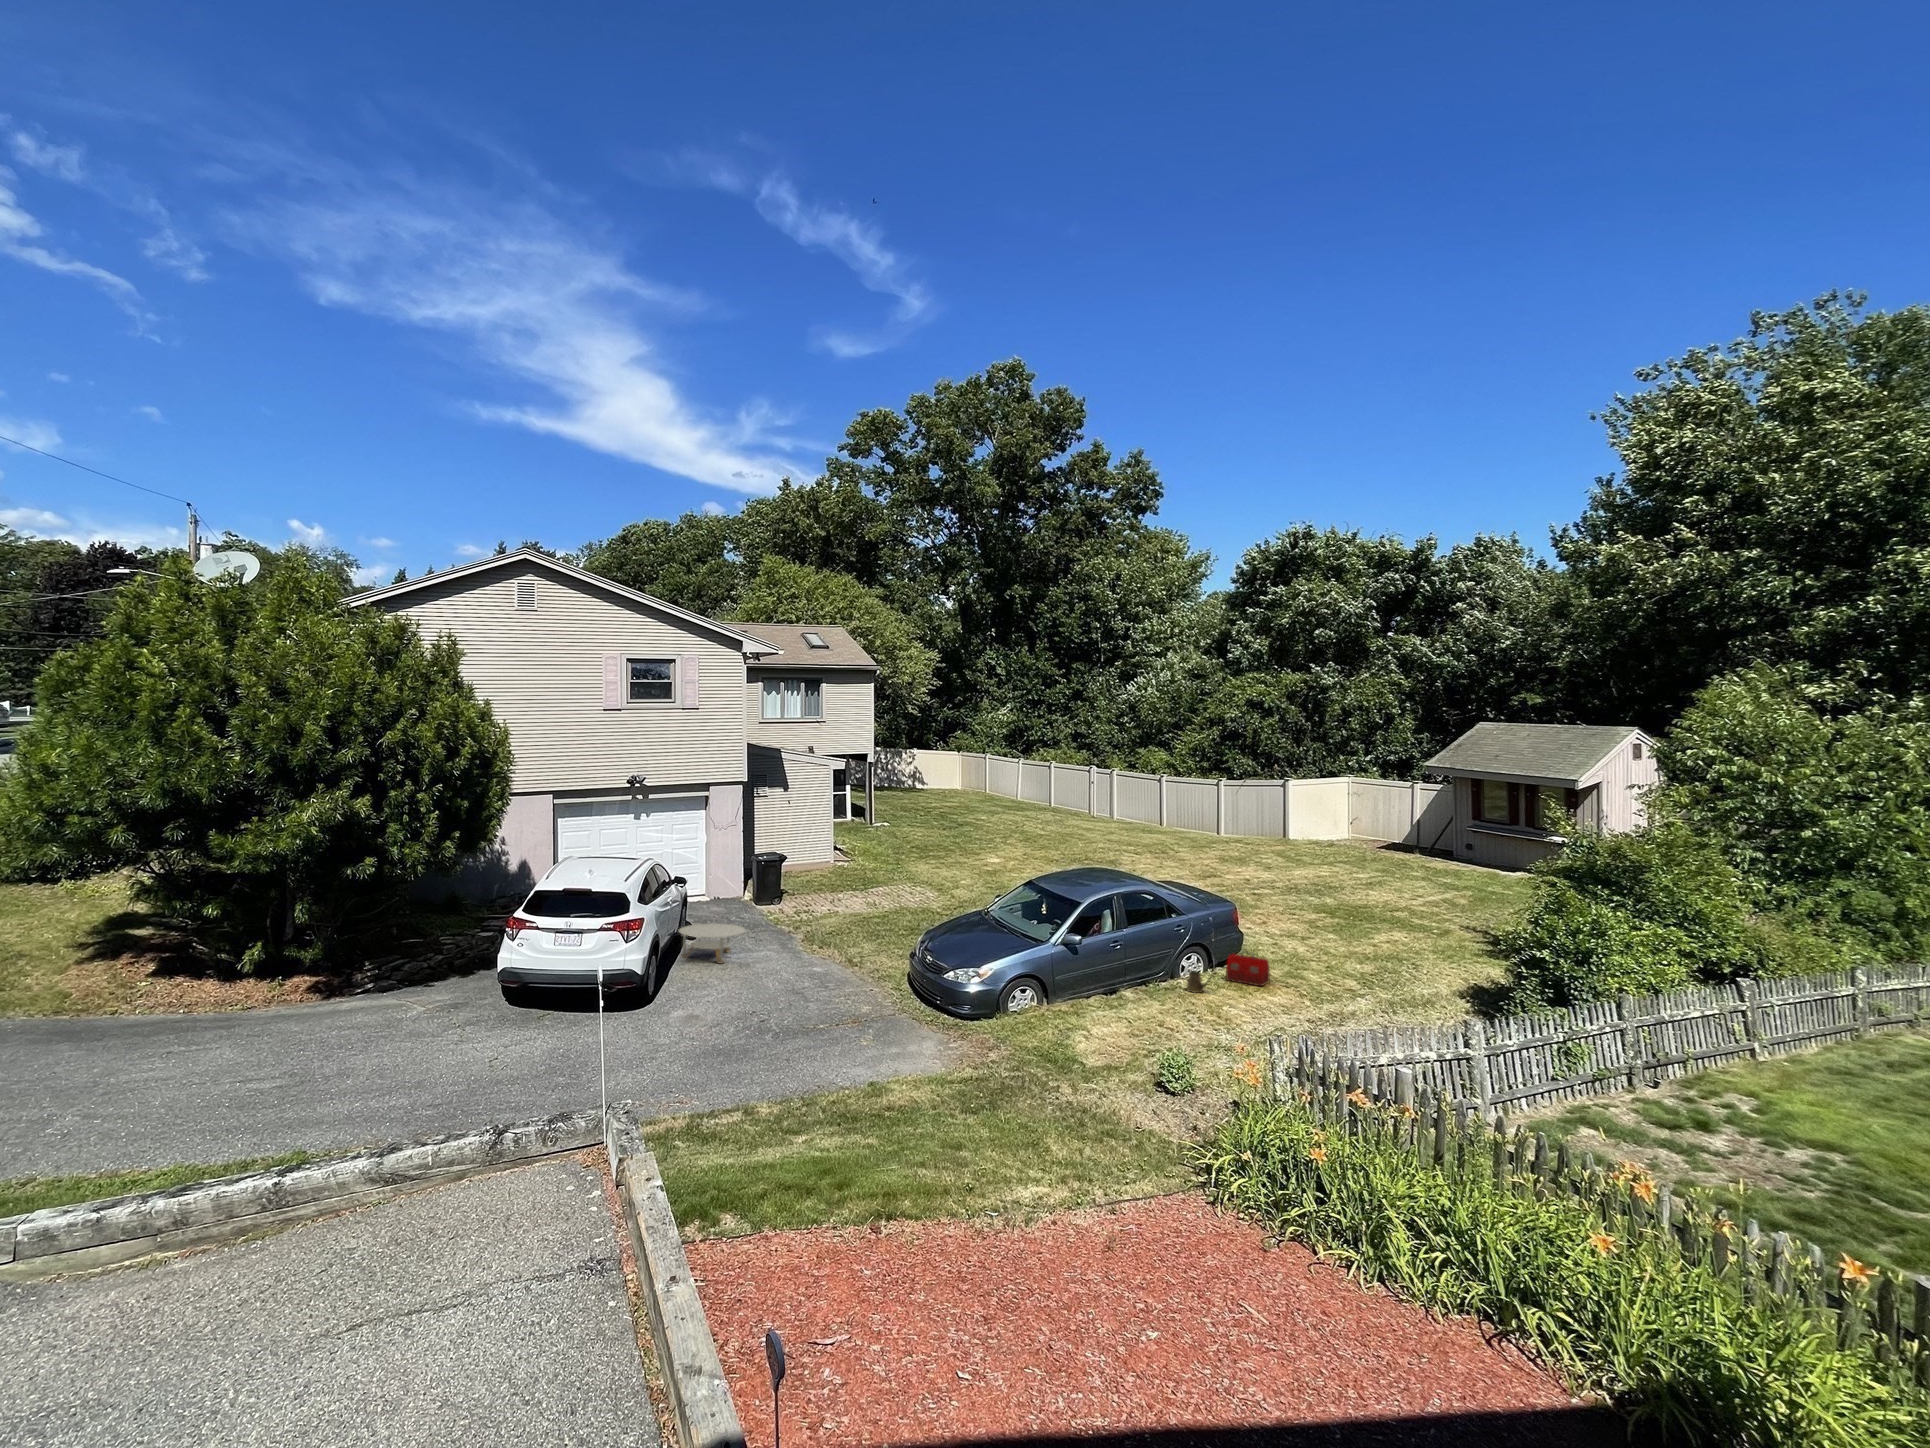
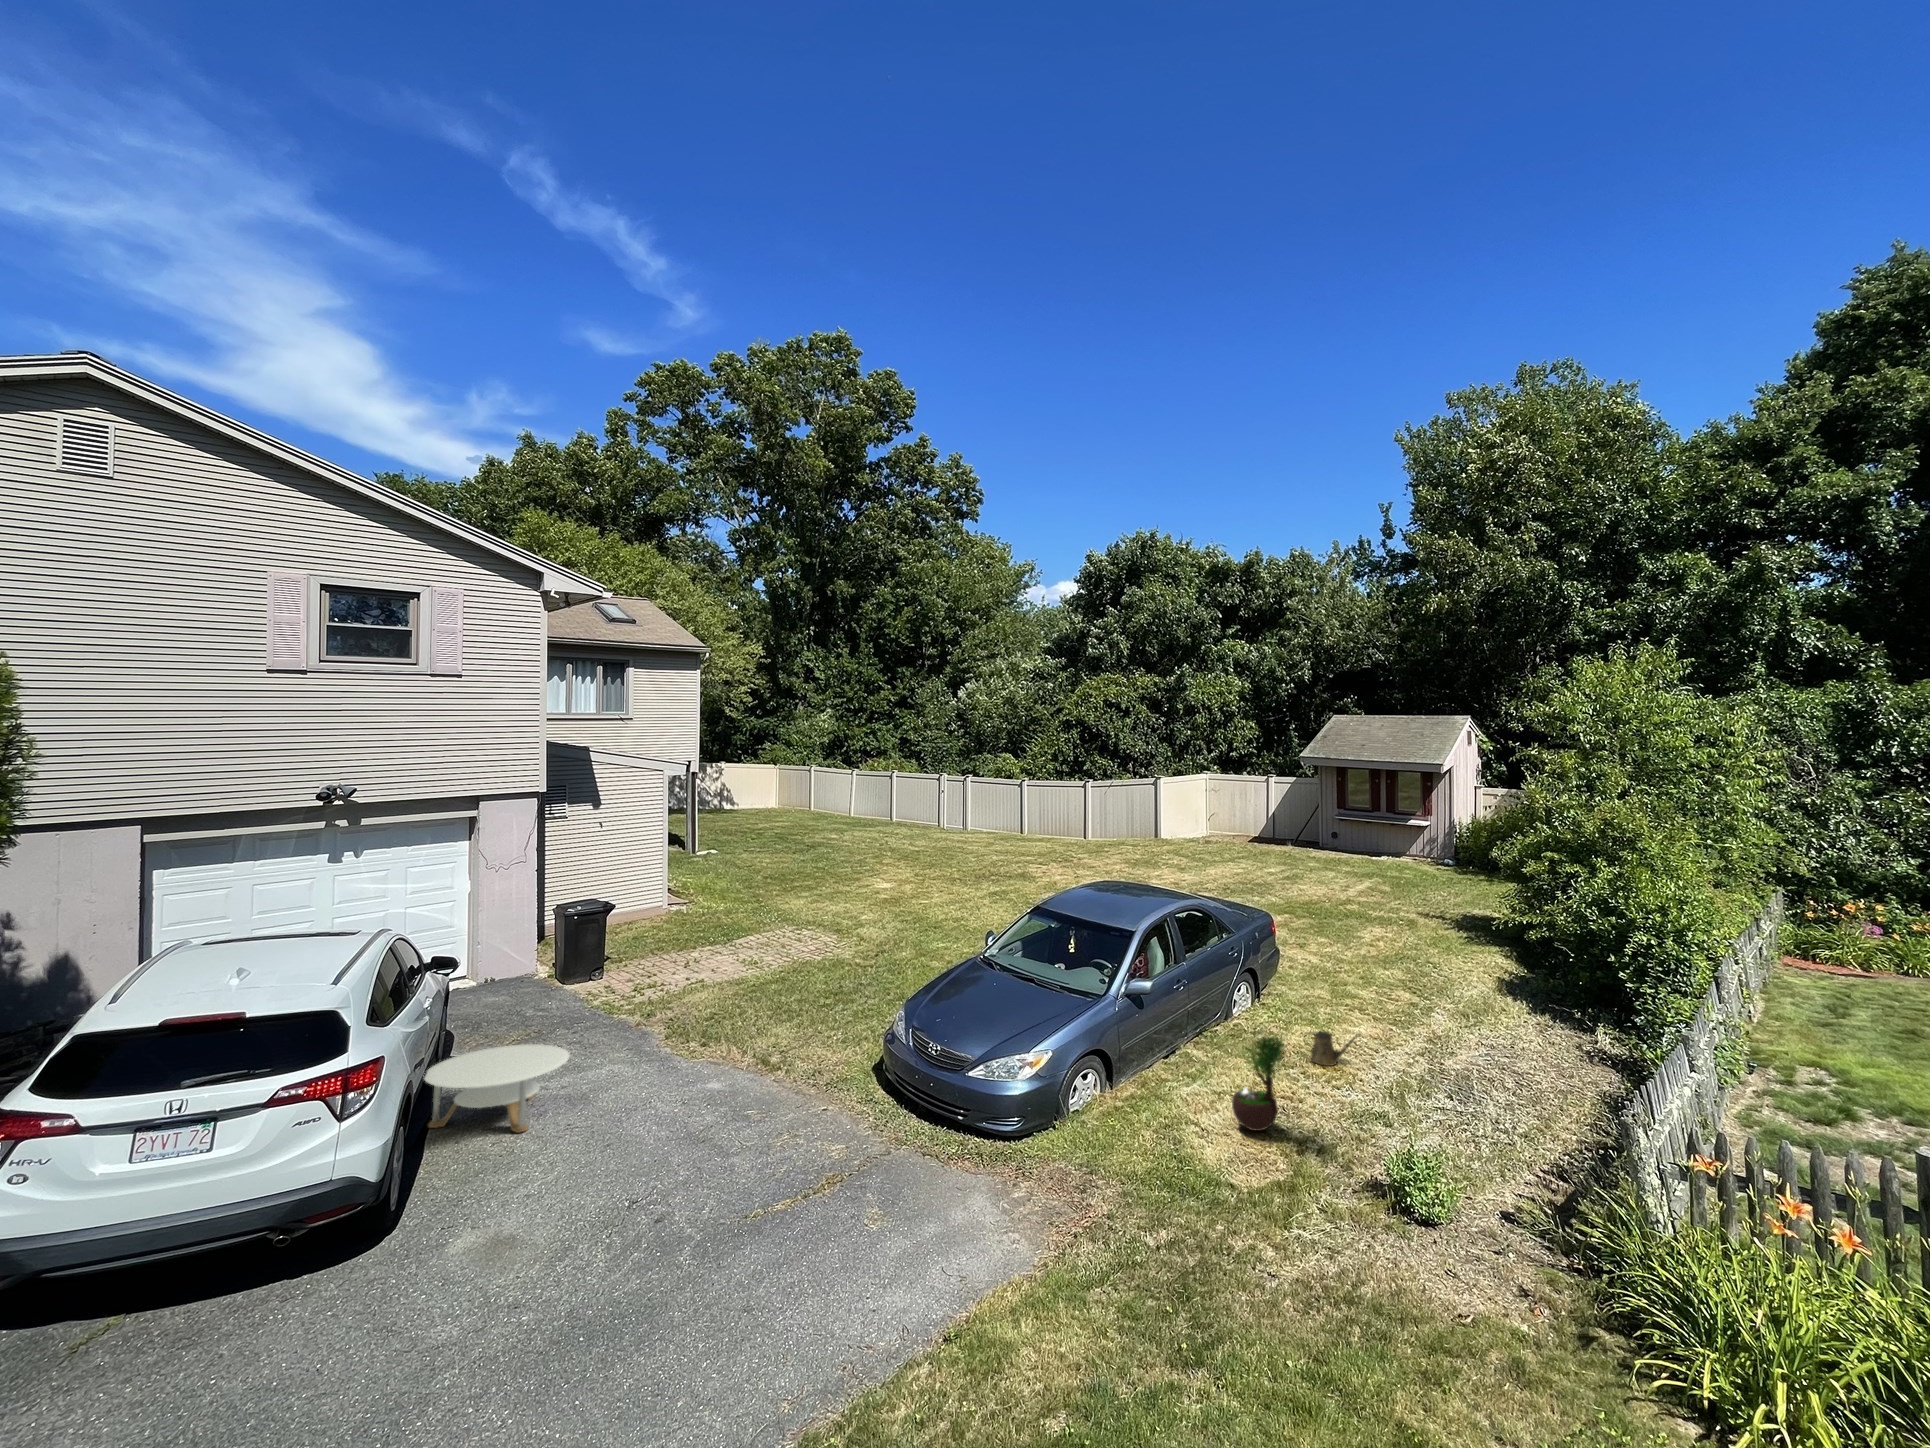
potted tree: none [1088,949,1125,1011] -> present [1232,1033,1288,1131]
toolbox: present [1226,951,1270,986] -> none [1334,991,1391,1040]

